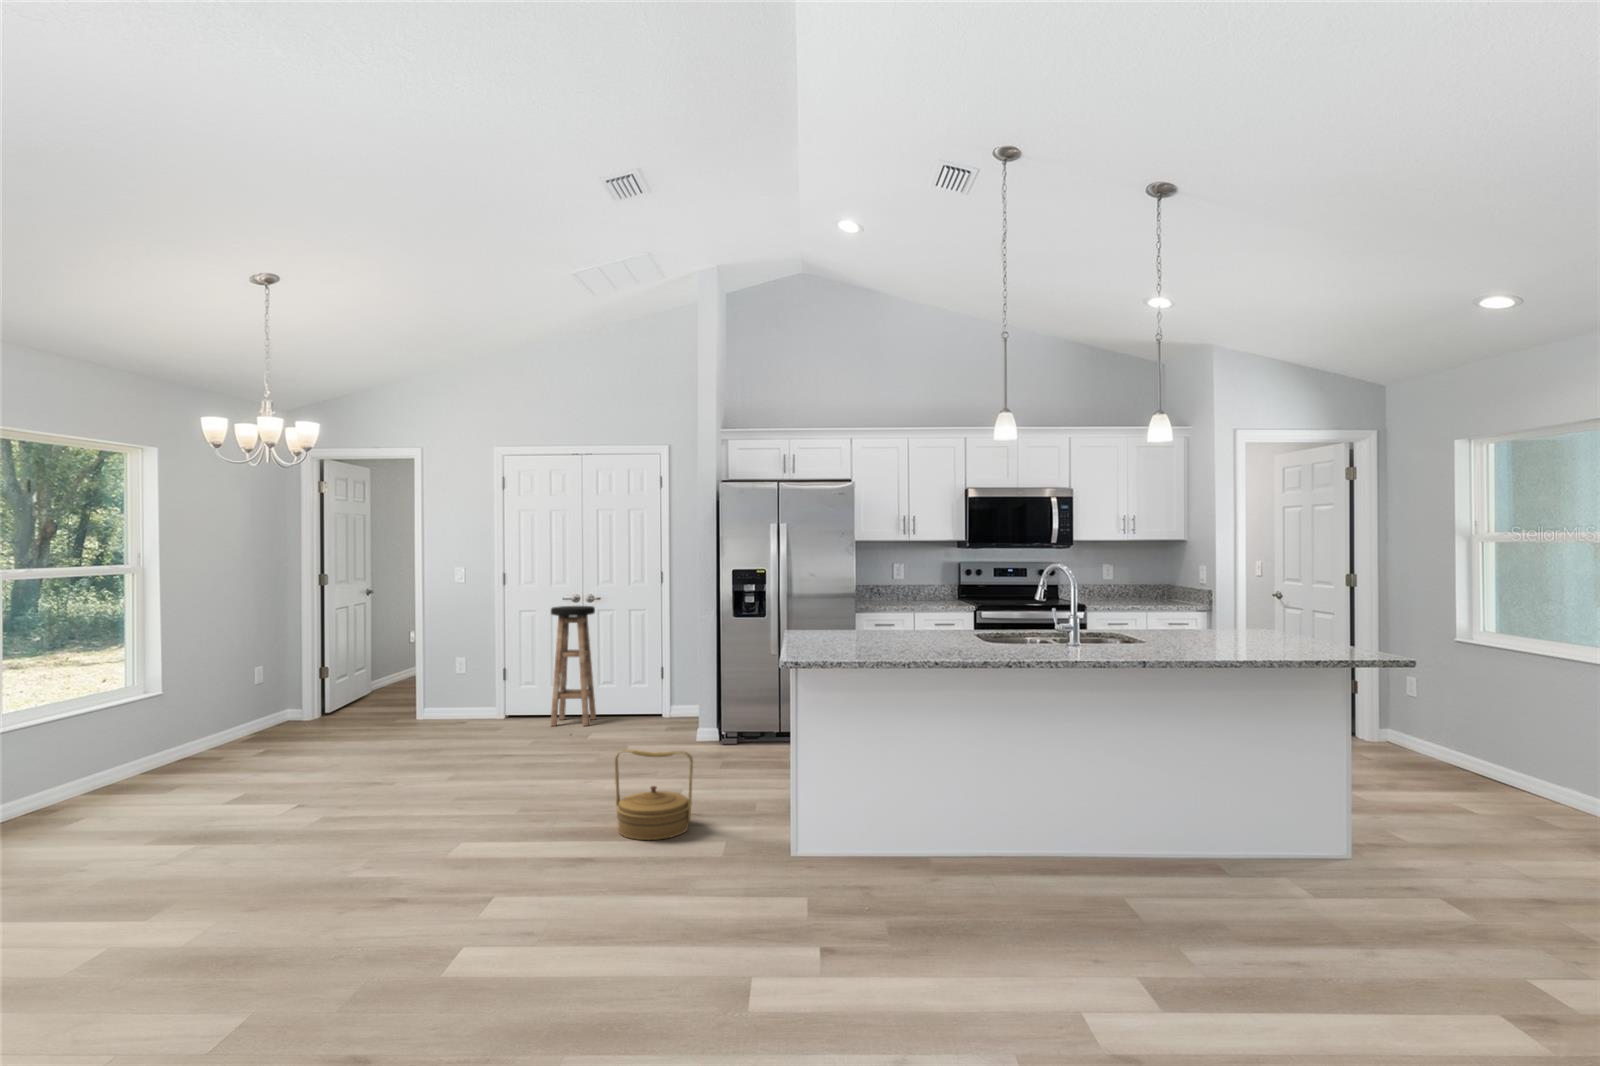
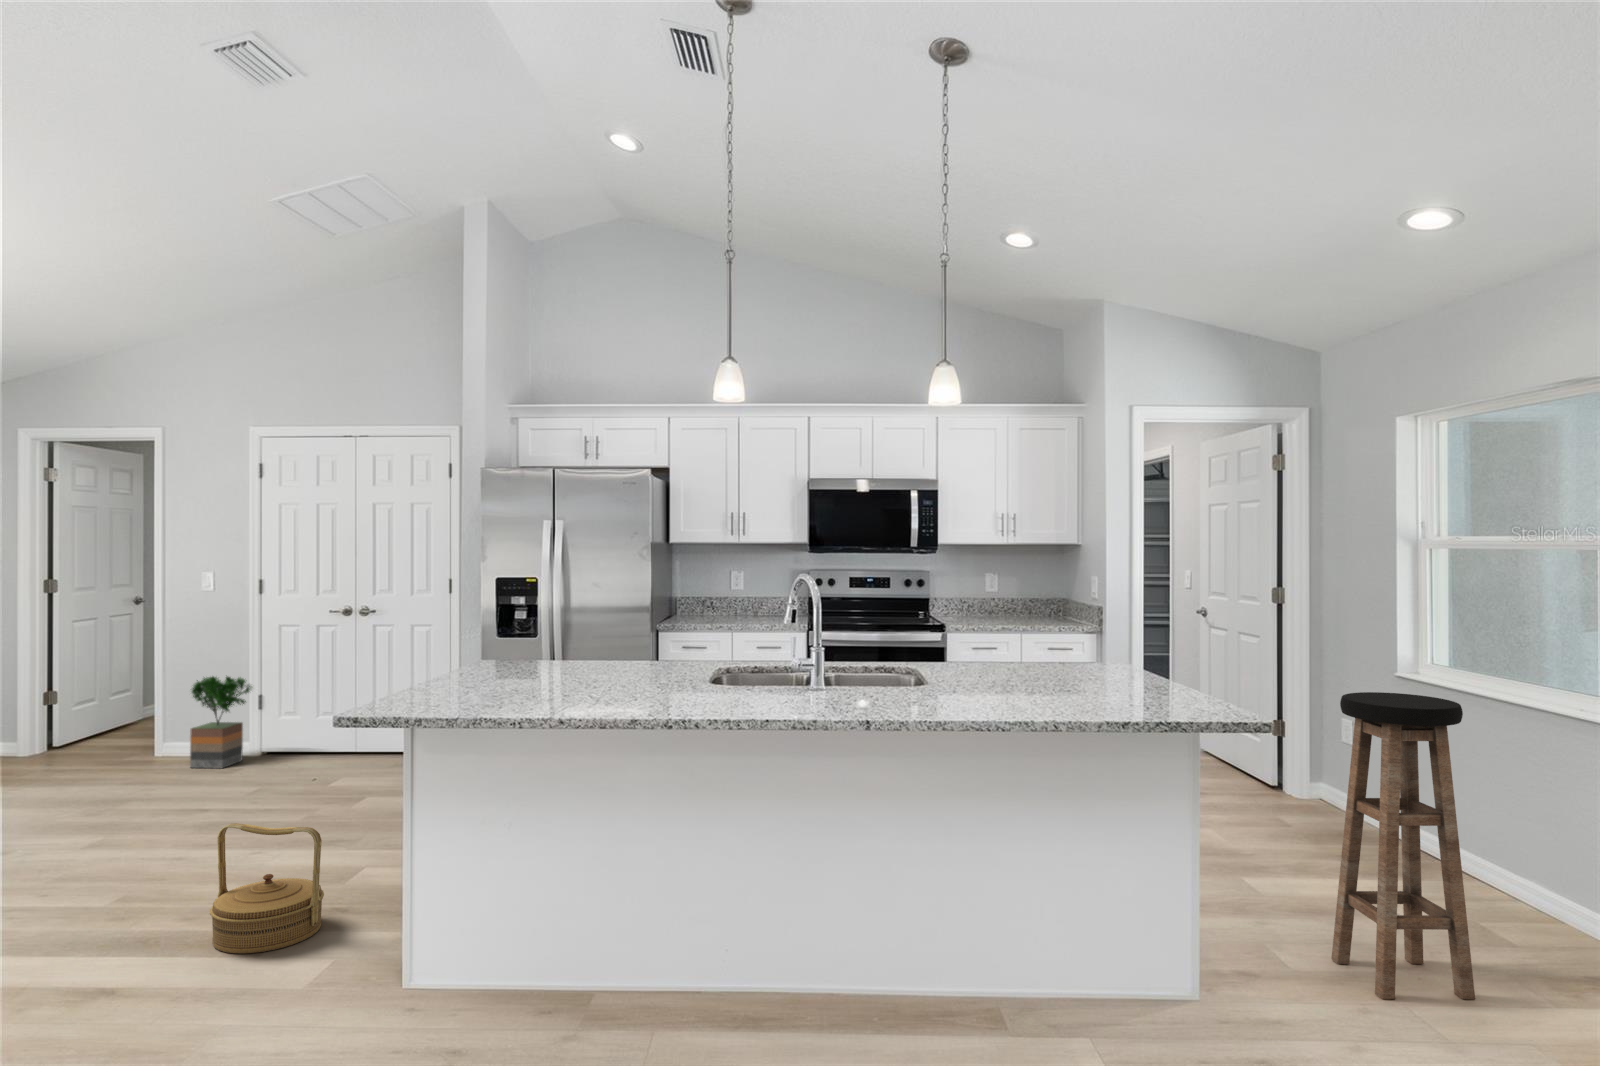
bar stool: present [551,606,596,726] -> present [1332,692,1475,999]
potted tree: none [458,652,508,727] -> present [190,676,252,768]

